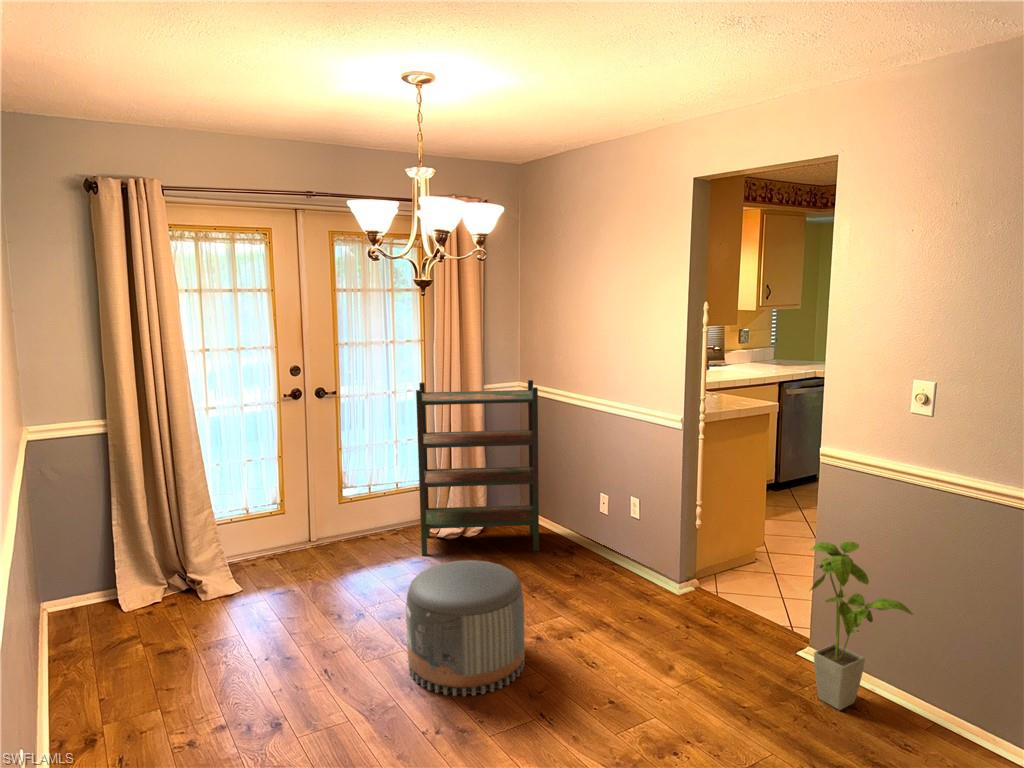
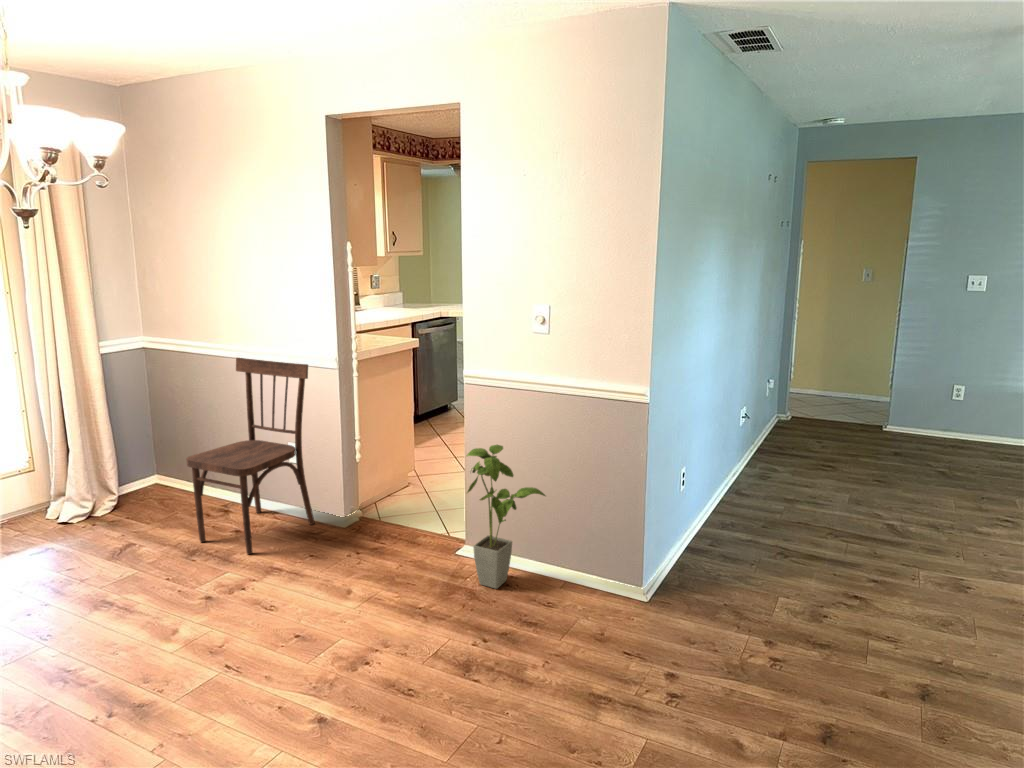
bookshelf: present [416,380,539,555] -> none [11,334,190,545]
dining chair: none [537,408,655,603] -> present [186,358,315,554]
pouf: present [406,560,525,696] -> none [39,528,197,681]

